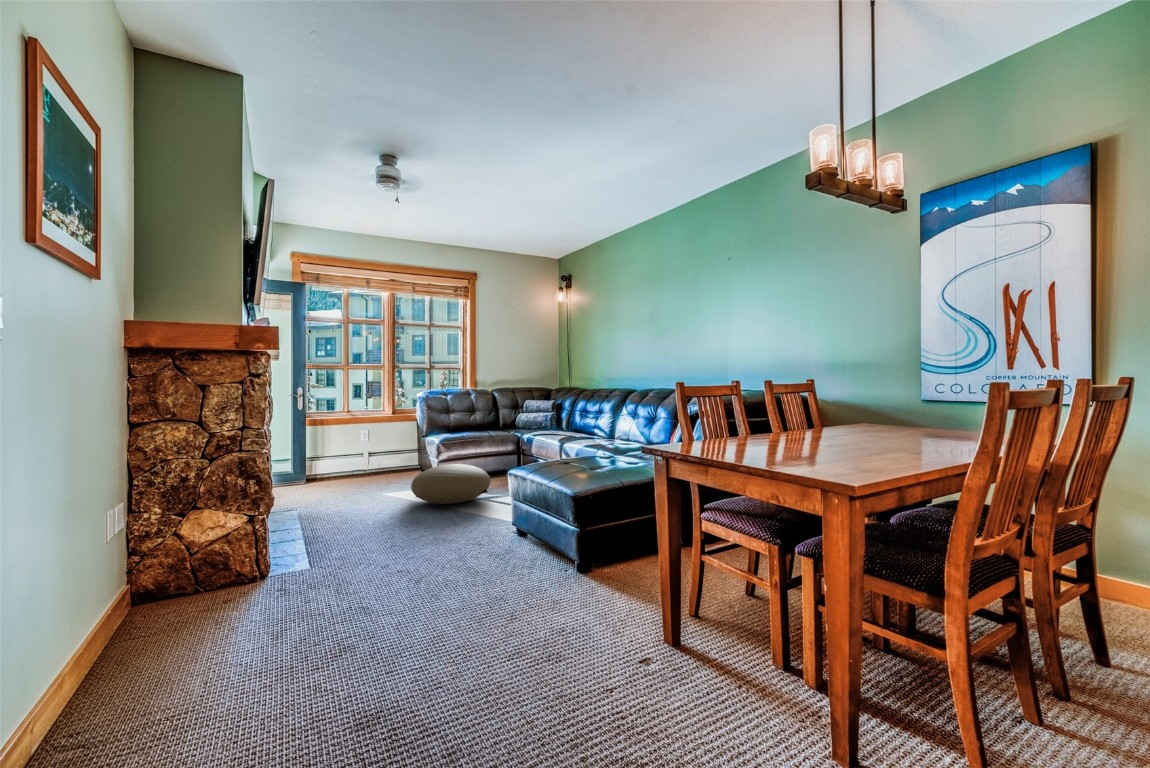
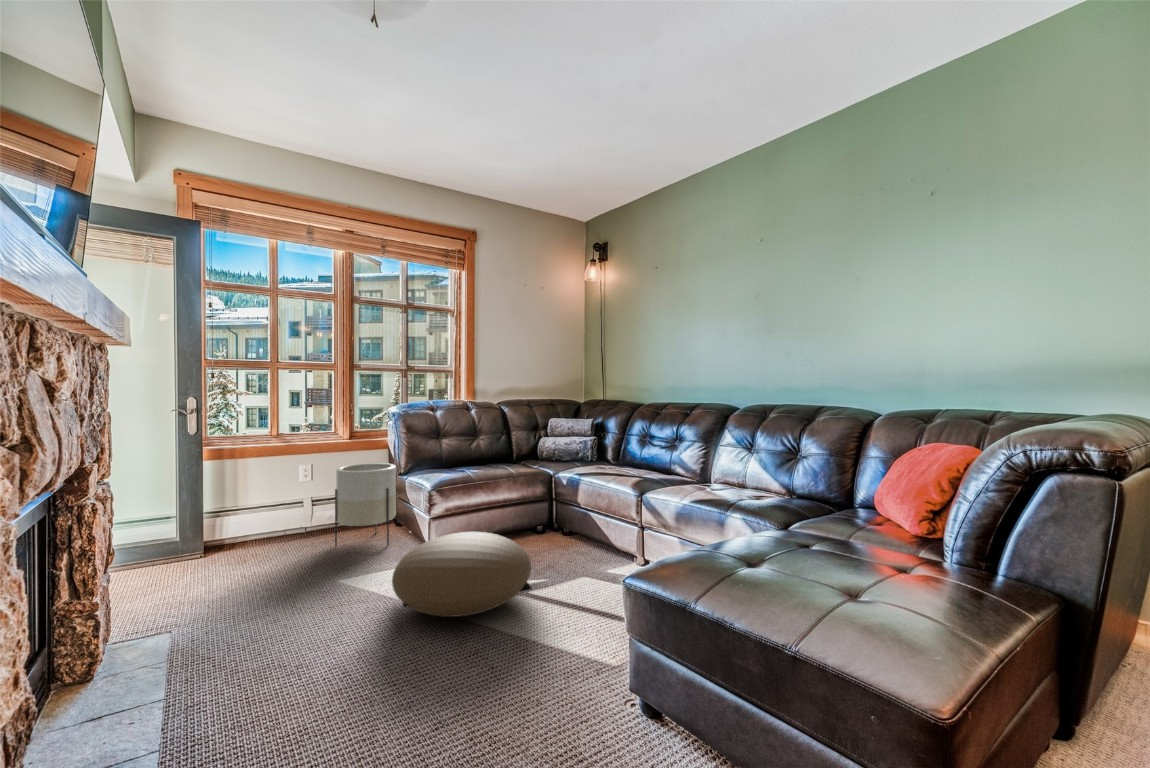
planter: none [383,429,421,480] -> present [335,463,396,547]

